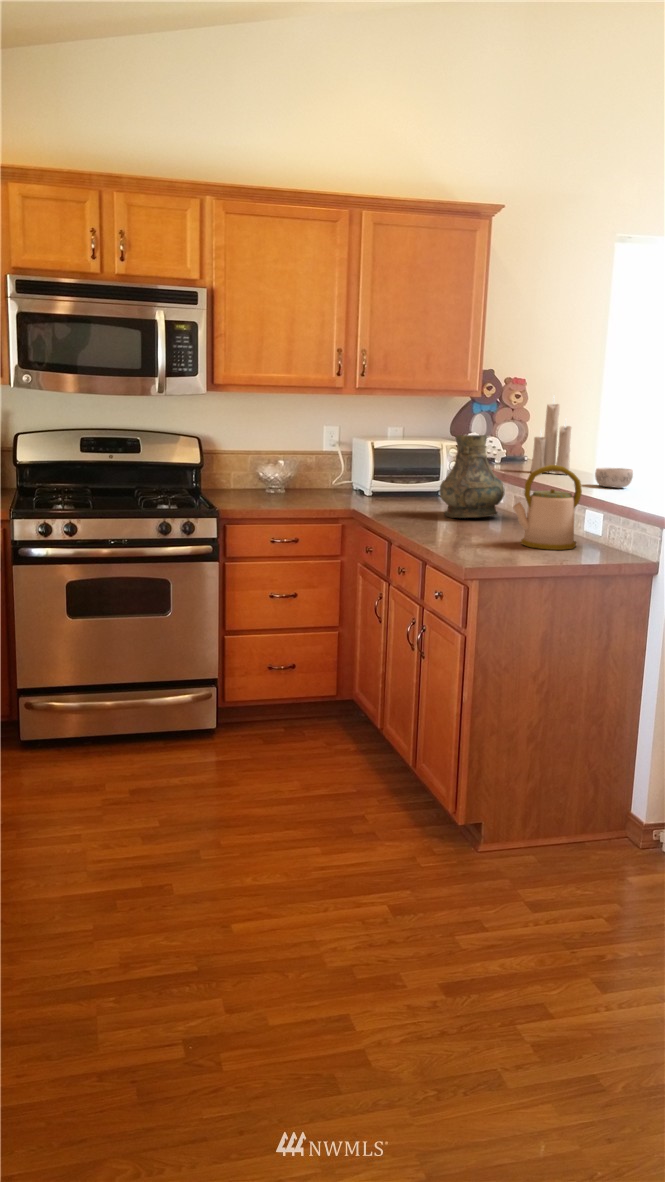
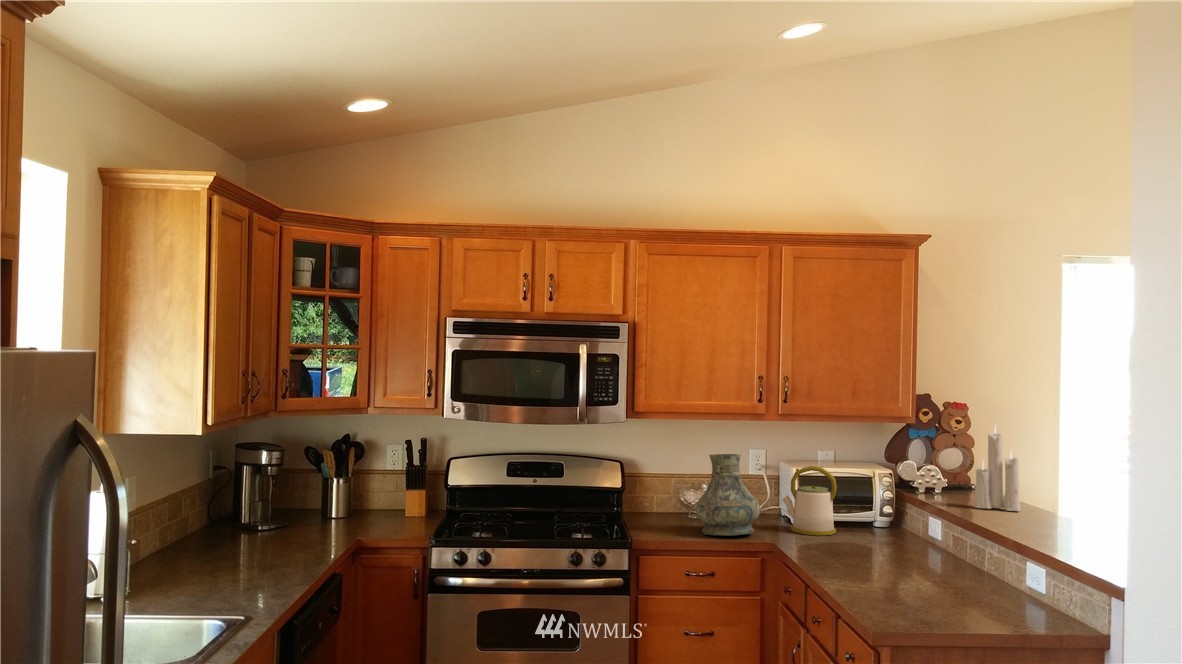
vase: present [439,435,504,518] -> present [696,454,760,536]
kettle: present [513,465,582,550] -> present [782,466,837,535]
decorative bowl: present [595,468,633,488] -> none [1049,510,1097,536]

